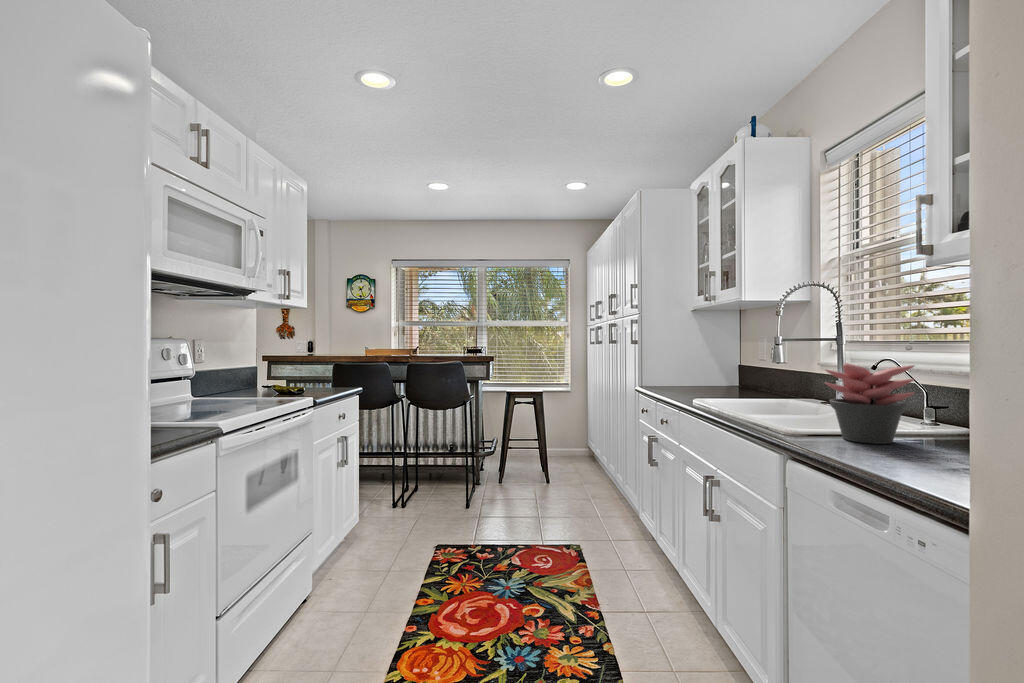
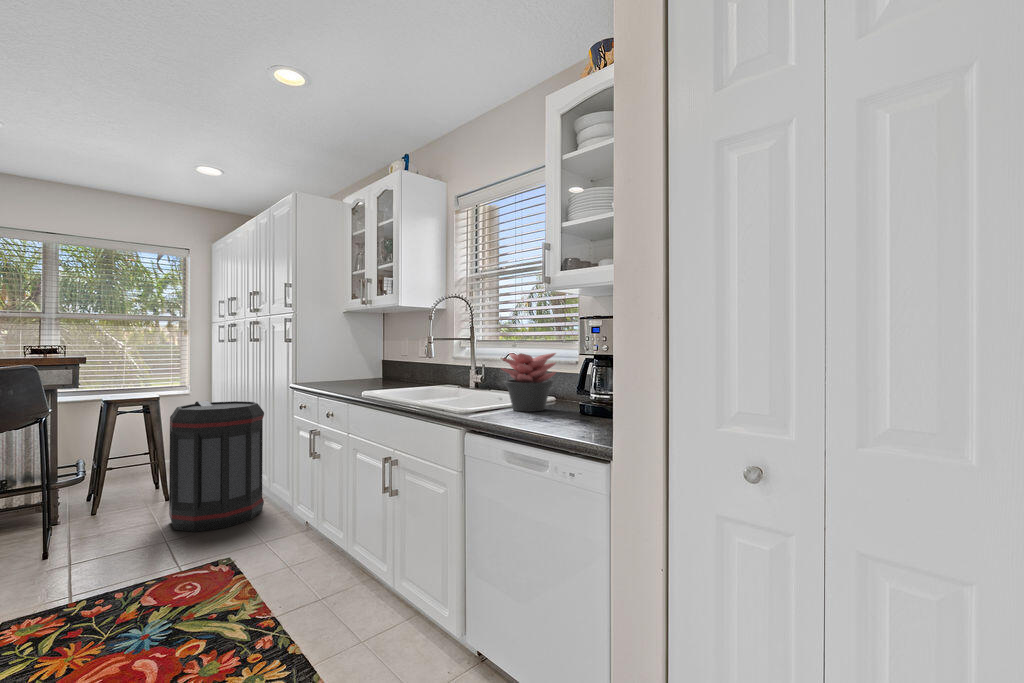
trash can: none [544,397,619,519] -> present [169,401,264,532]

